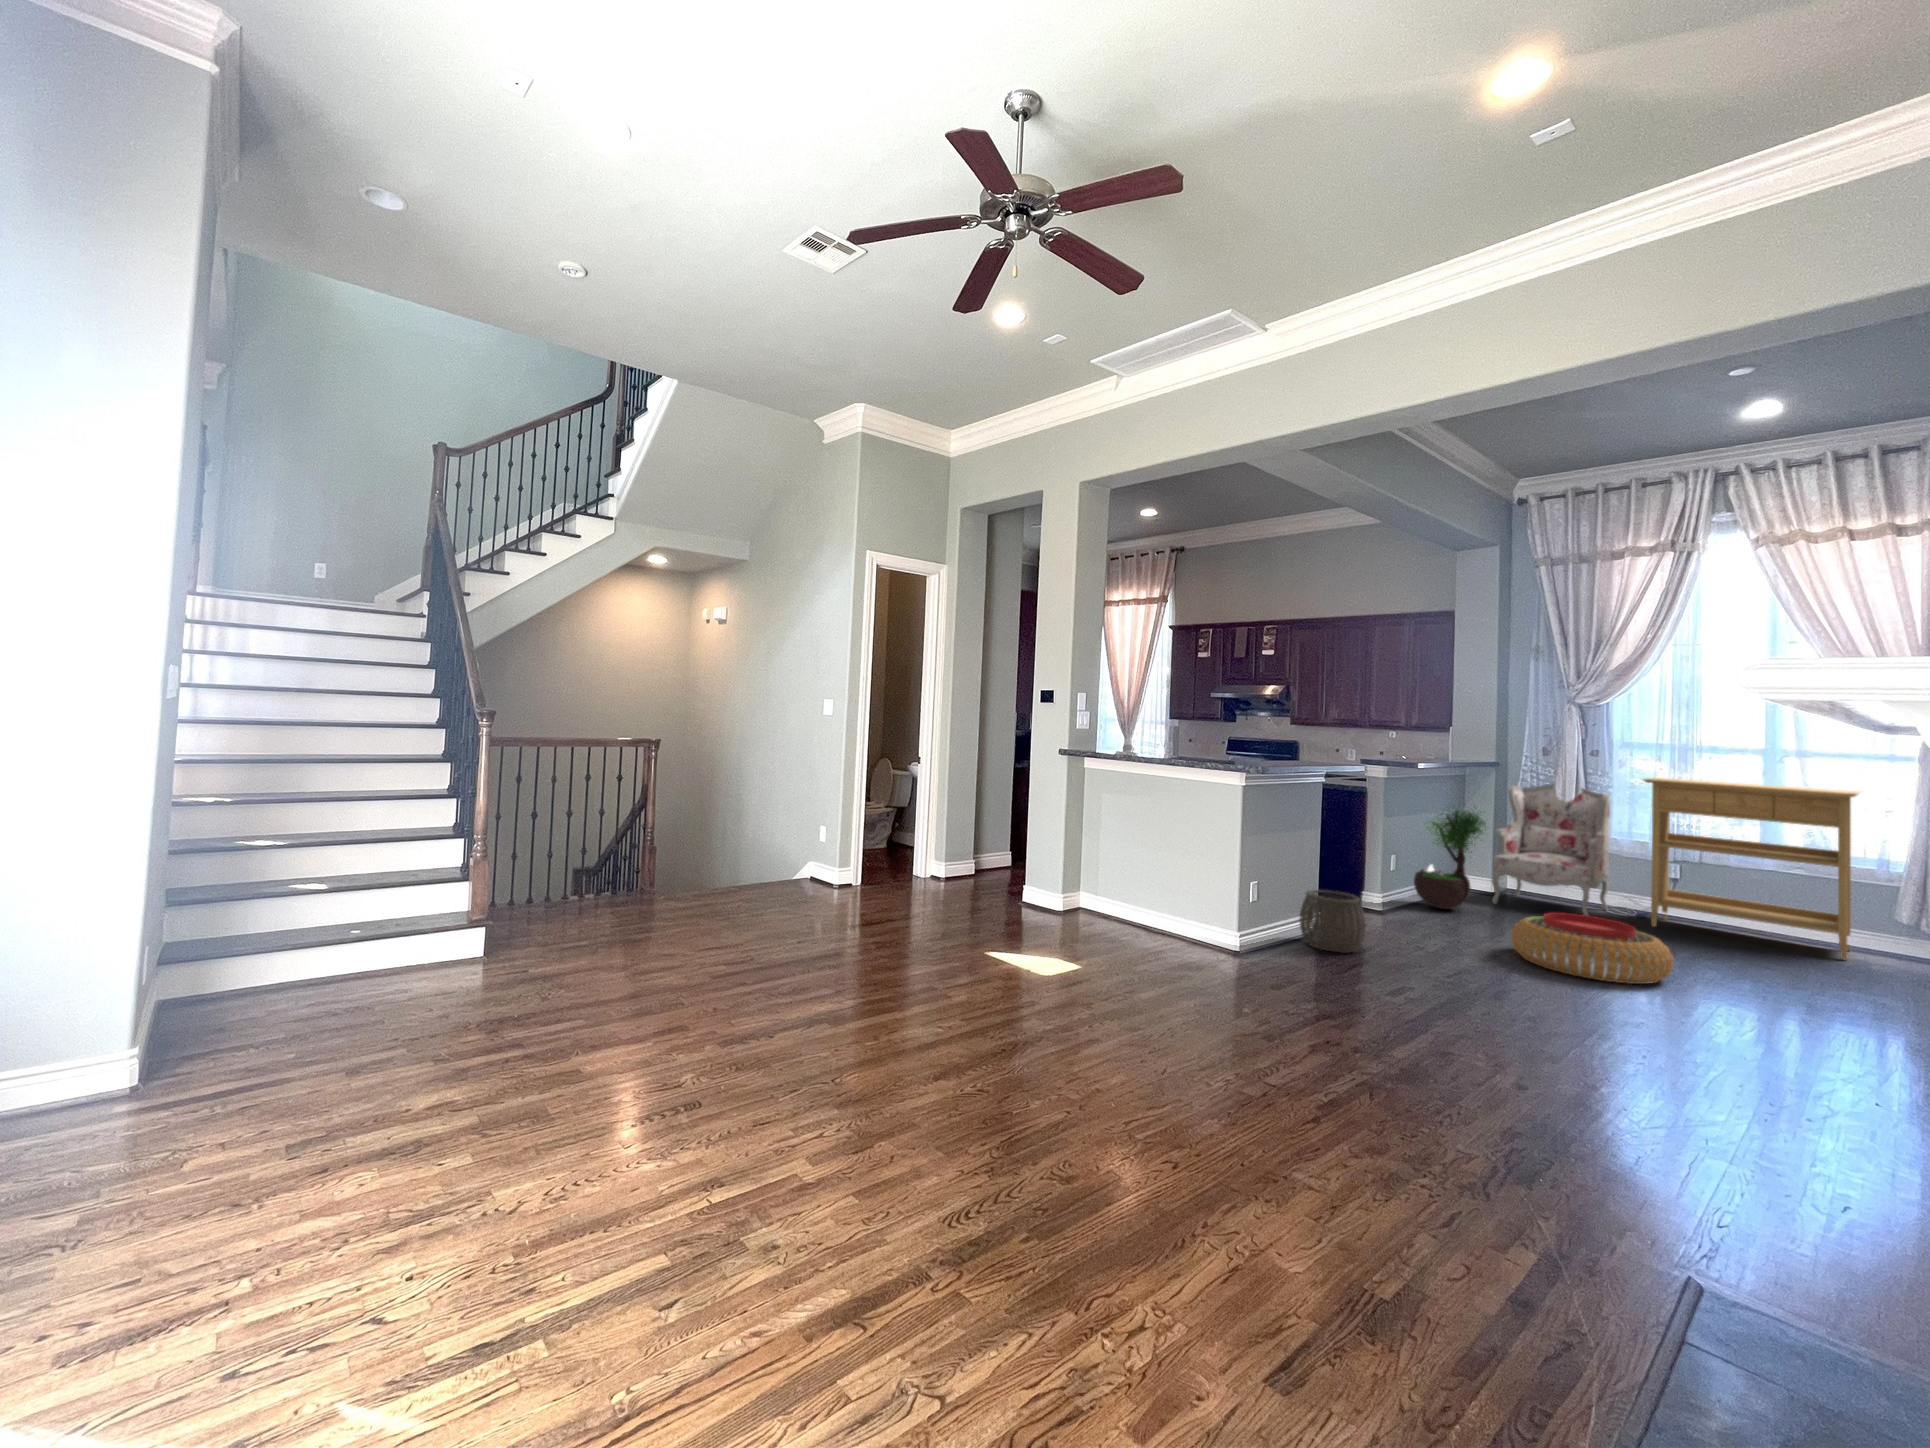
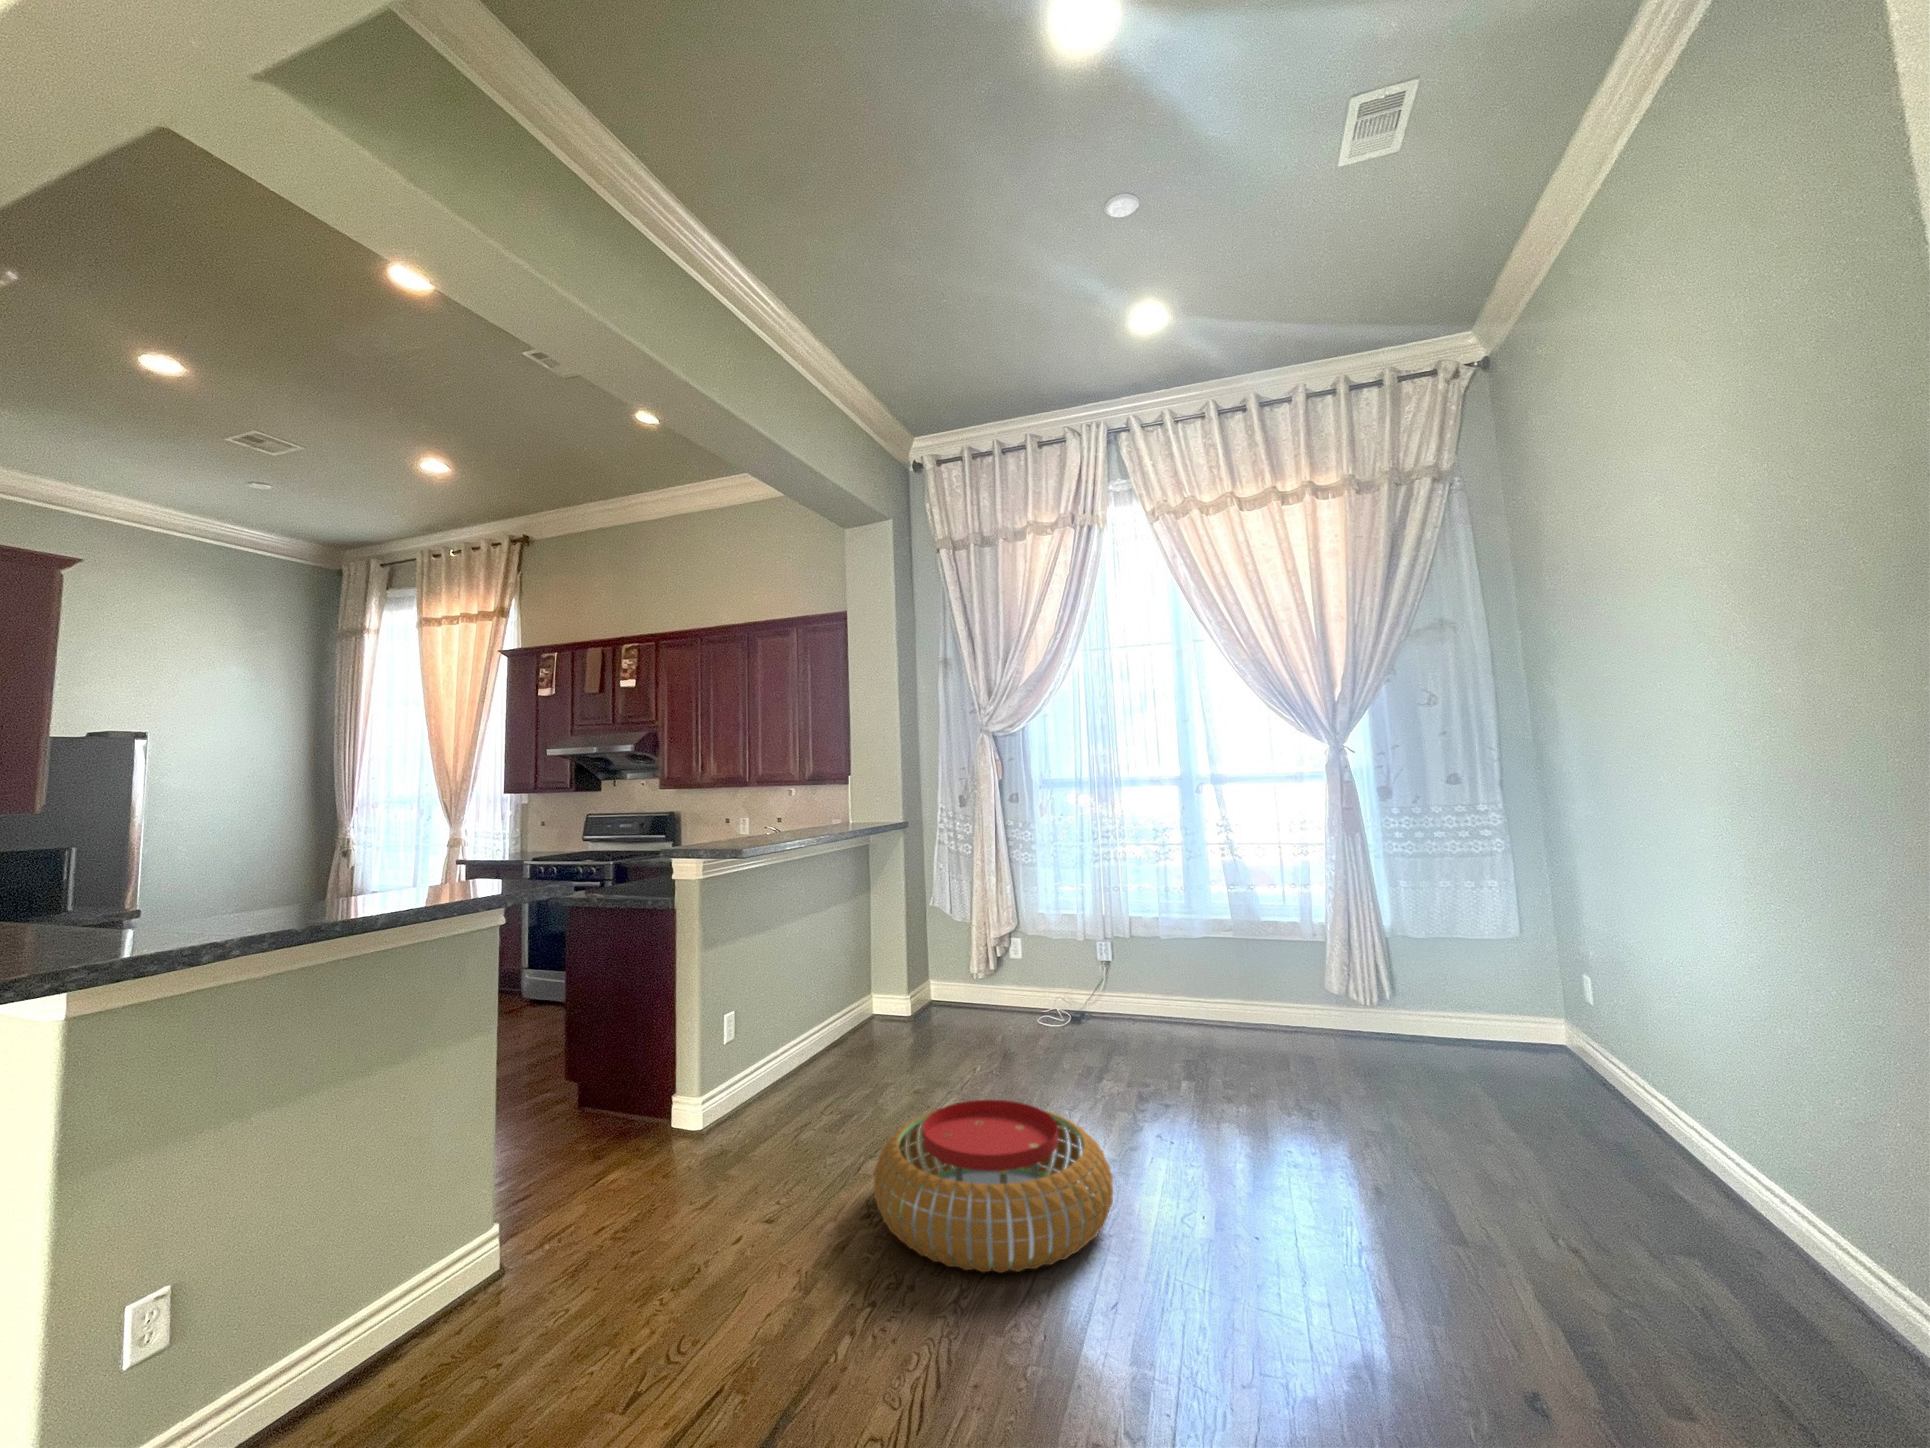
console table: present [1644,778,1860,960] -> none [1061,823,1288,1058]
armchair: present [1492,784,1610,915] -> none [898,845,1039,1052]
potted tree: present [1414,805,1486,909] -> none [780,894,881,1082]
woven basket: present [1299,890,1366,953] -> none [400,1180,568,1381]

